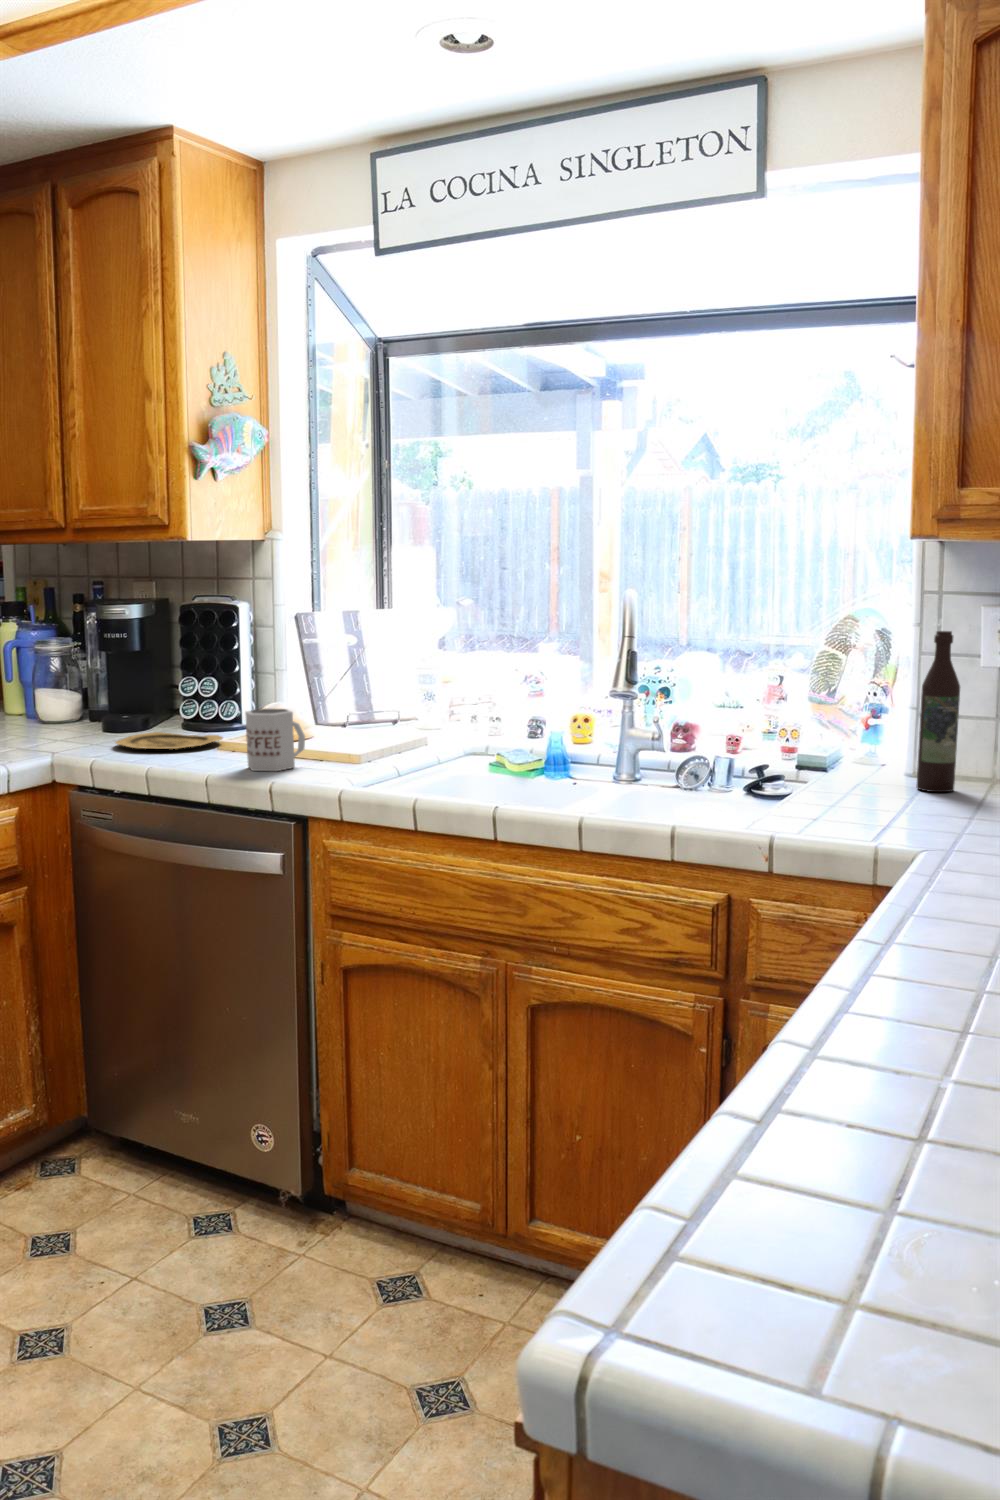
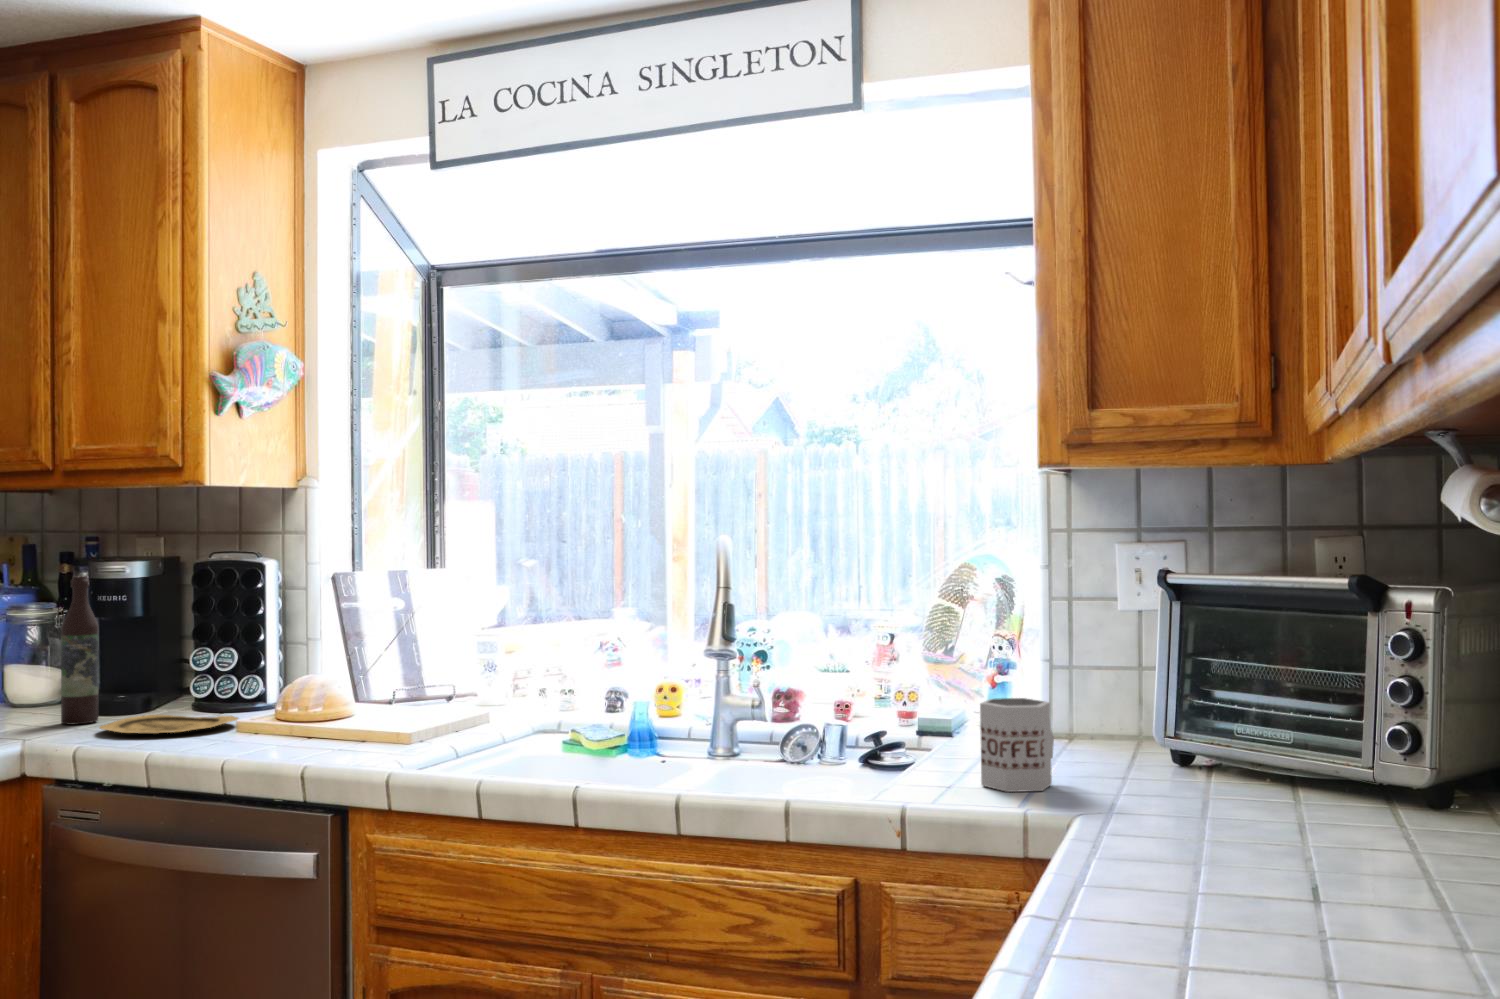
wine bottle: present [917,631,960,792] -> present [61,576,99,725]
mug: present [245,709,305,771] -> present [980,698,1054,792]

